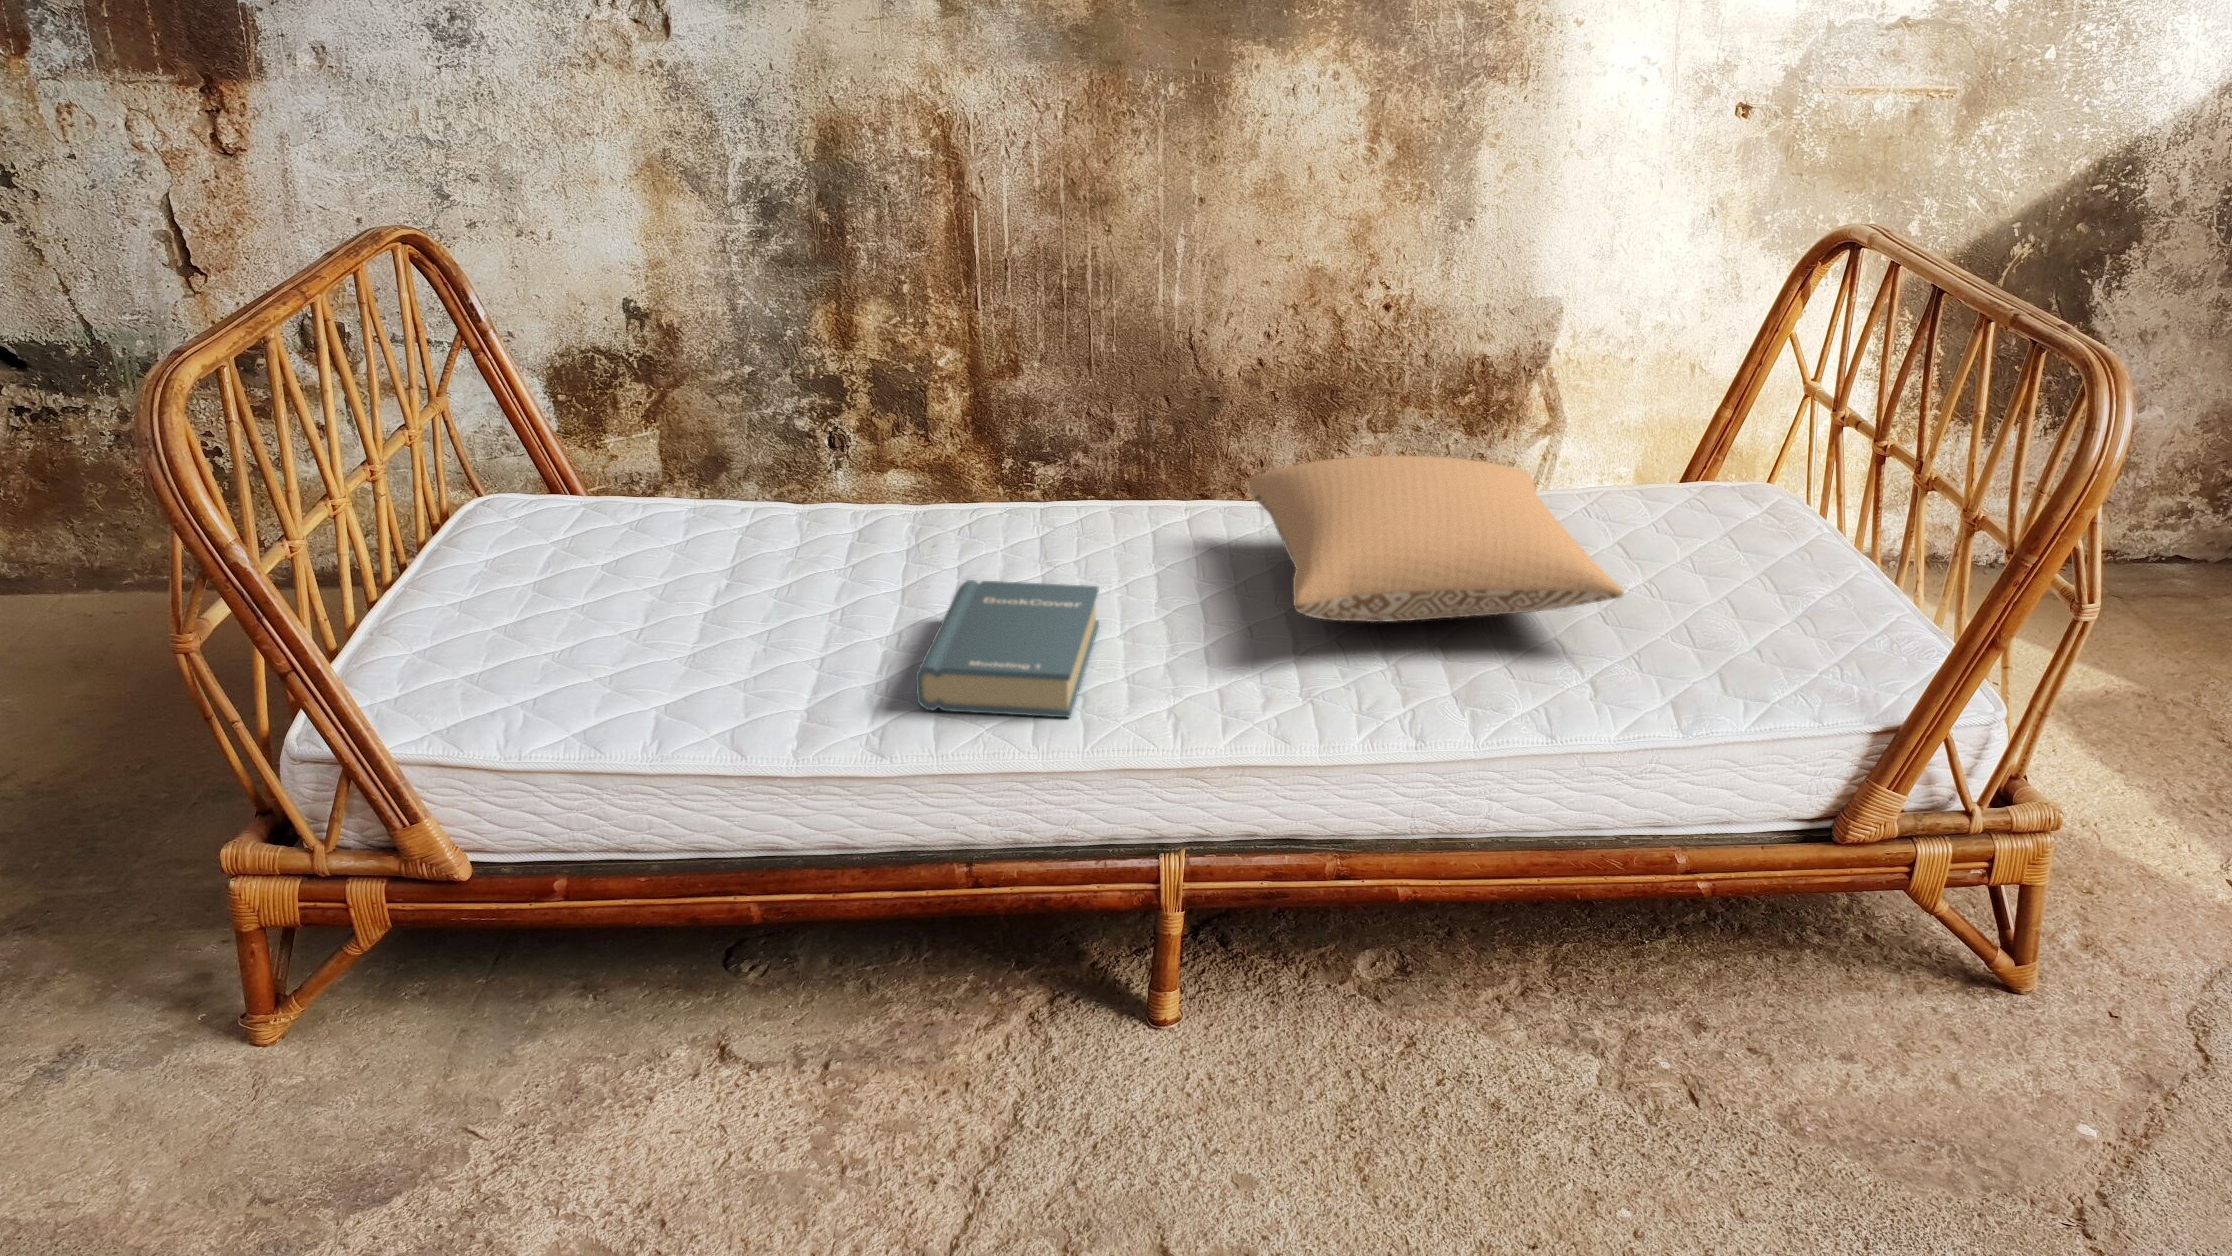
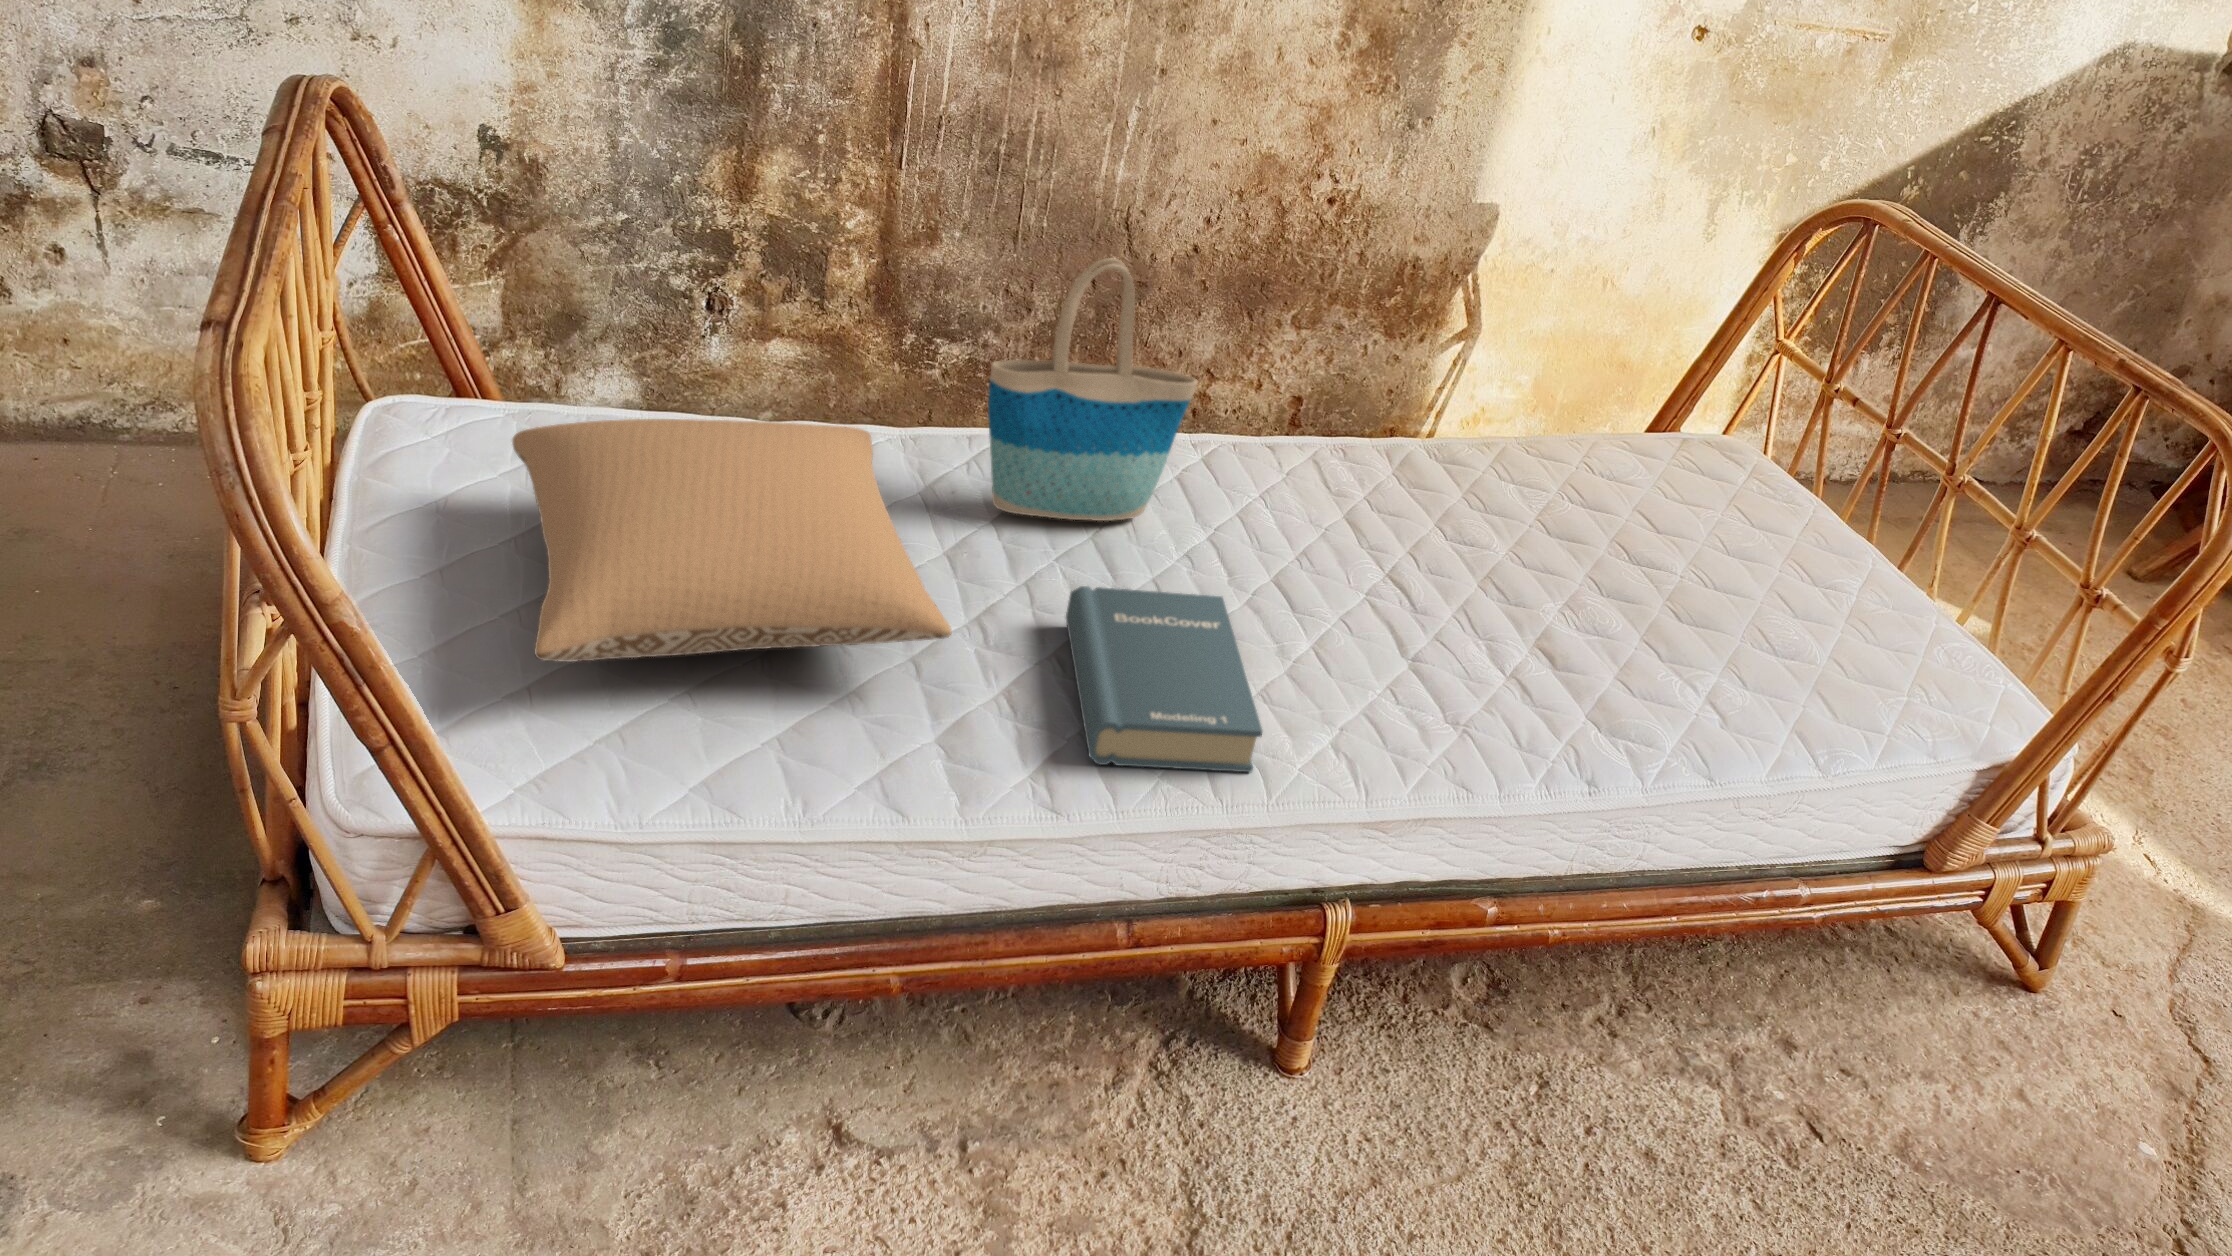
tote bag: none [919,300,1109,549] -> present [988,258,1198,521]
pillow: present [1249,456,1624,622] -> present [512,419,952,662]

